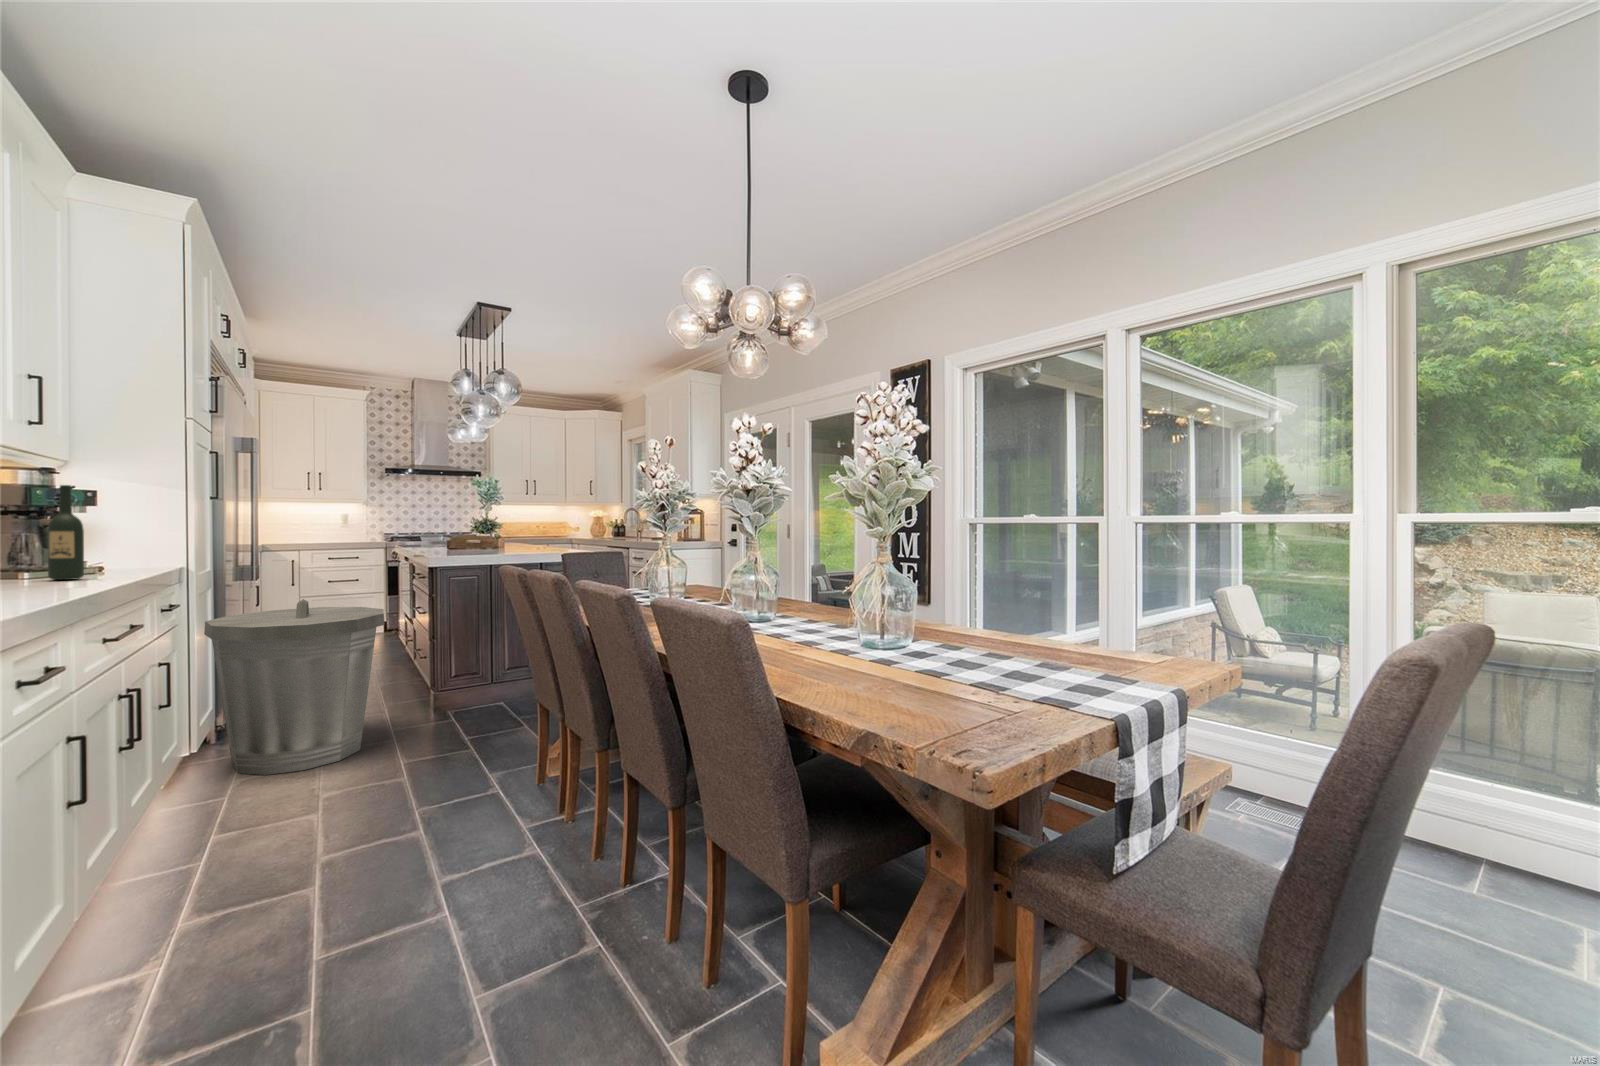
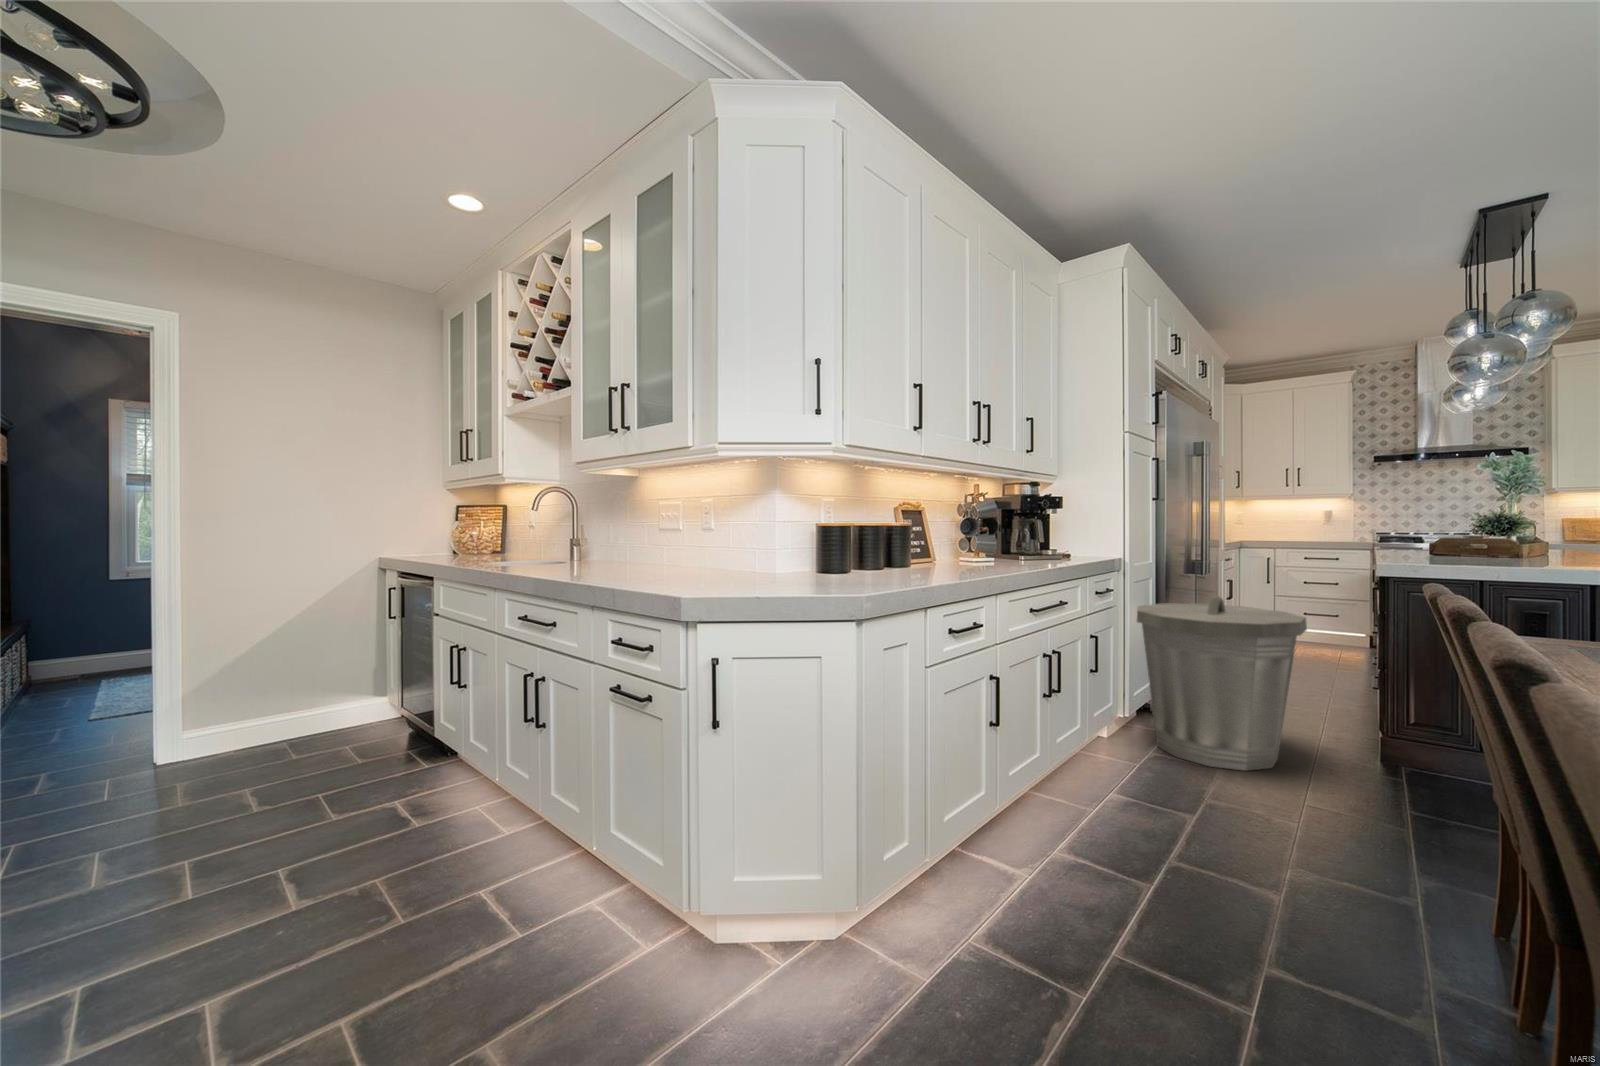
wine bottle: present [47,485,84,580] -> none [1026,494,1044,563]

